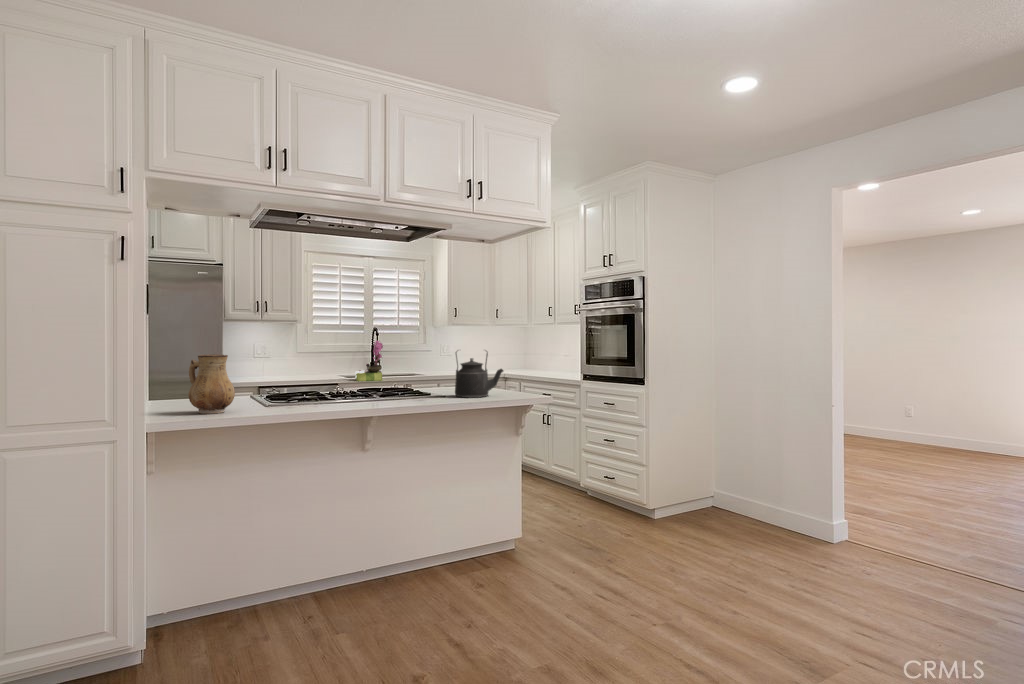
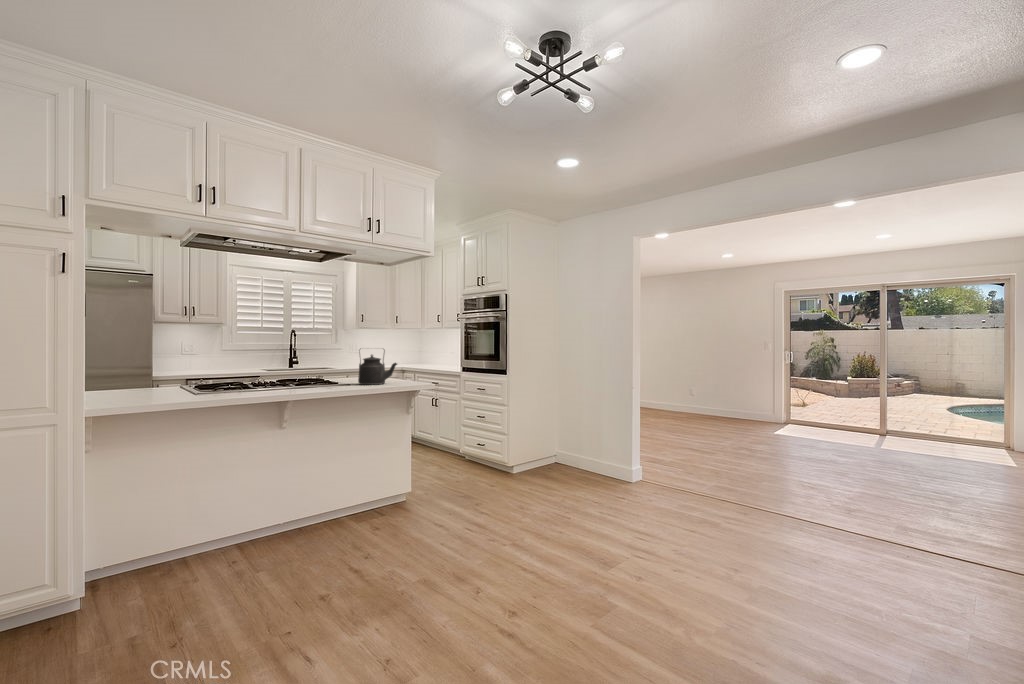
flower arrangement: present [355,341,383,381] -> none [275,340,302,374]
ceramic pitcher: present [189,354,235,414] -> none [124,352,167,400]

